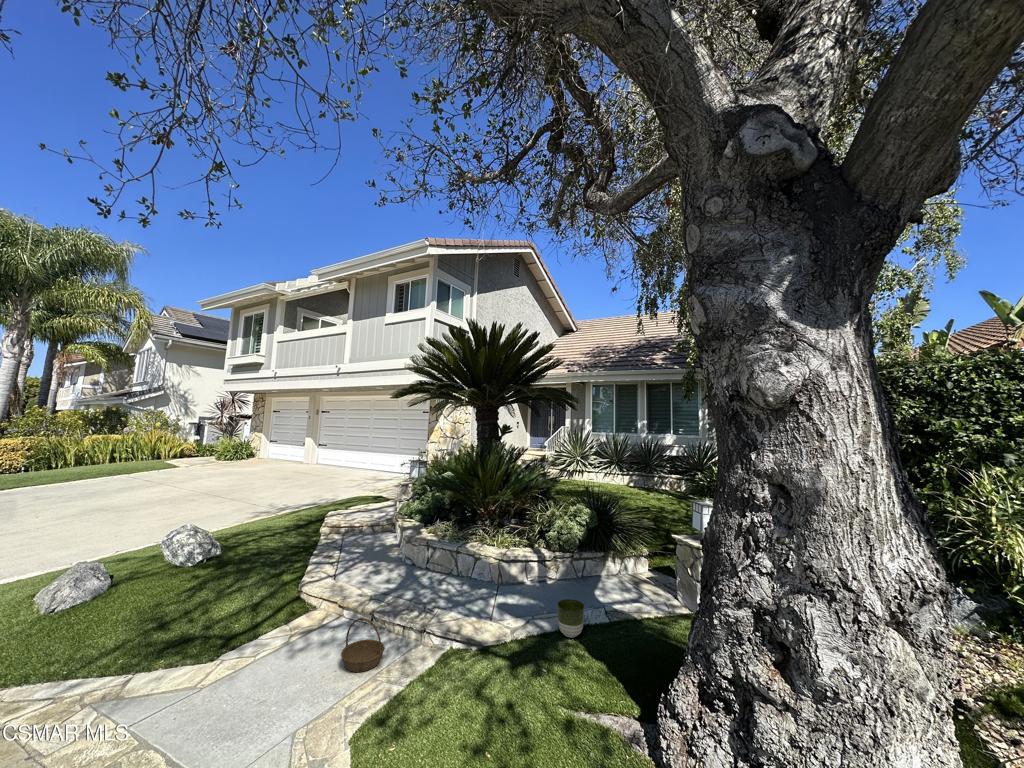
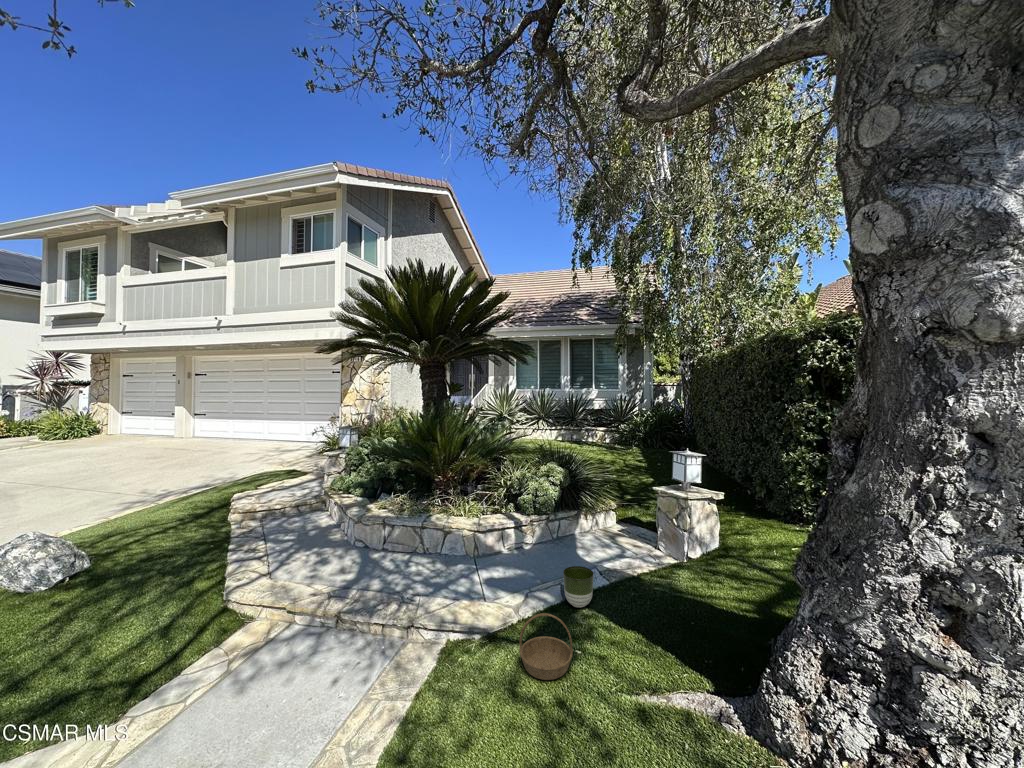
basket: present [341,618,385,672] -> present [519,613,573,680]

